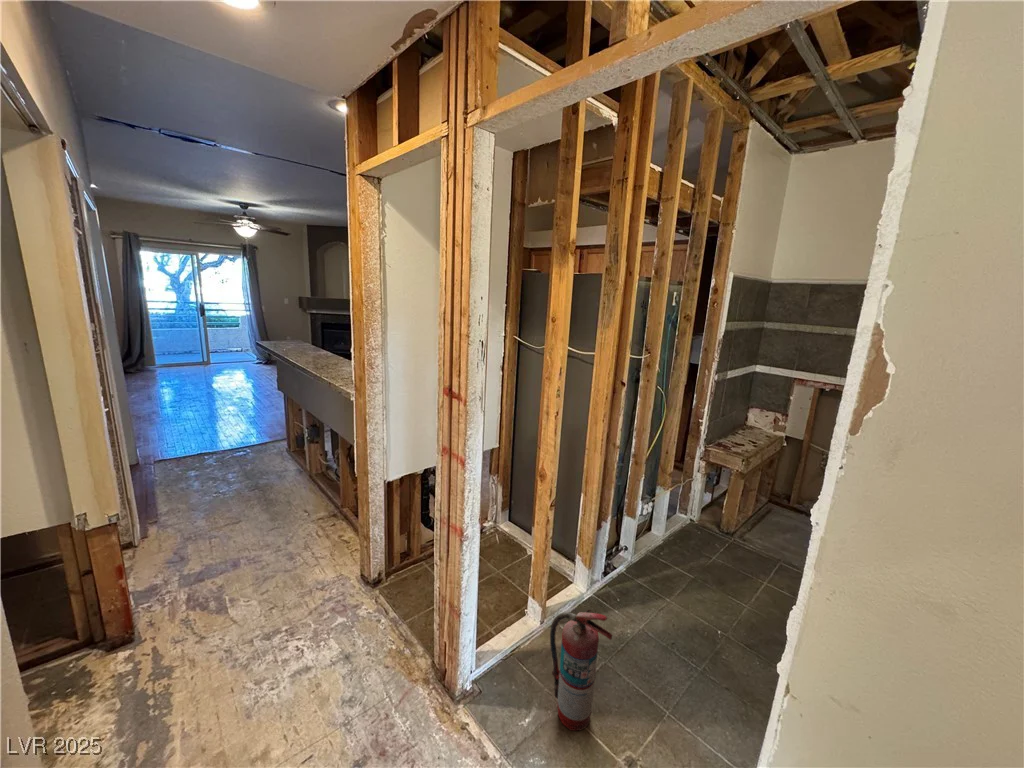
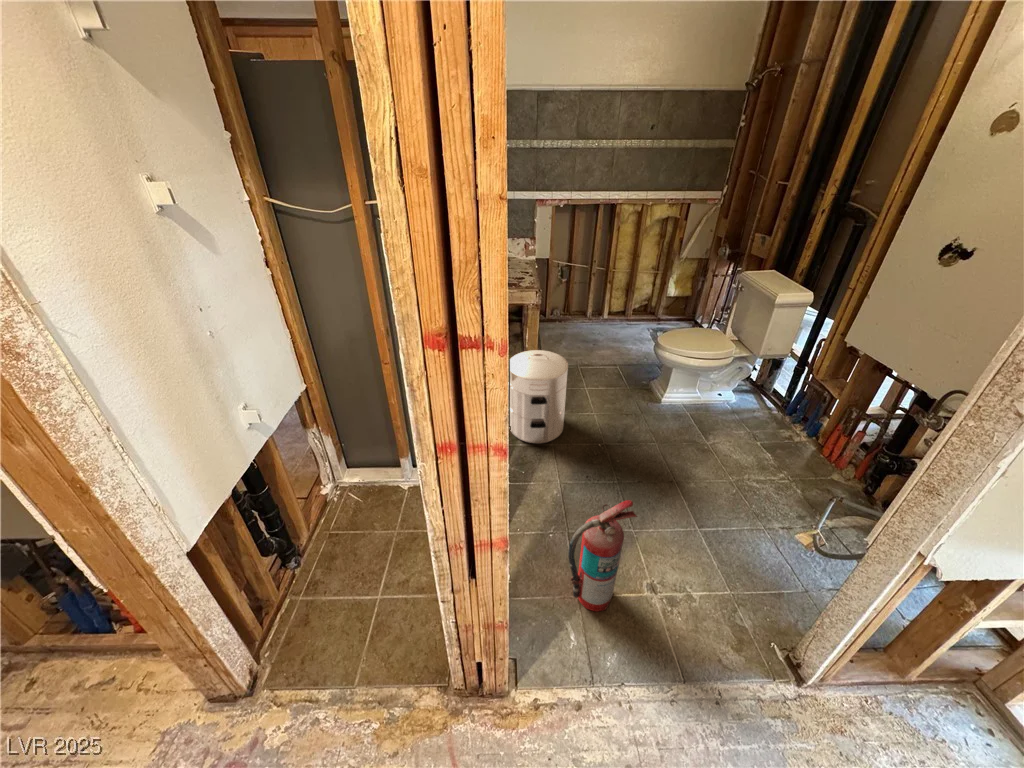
waste bin: none [634,499,701,595] -> present [508,350,568,443]

